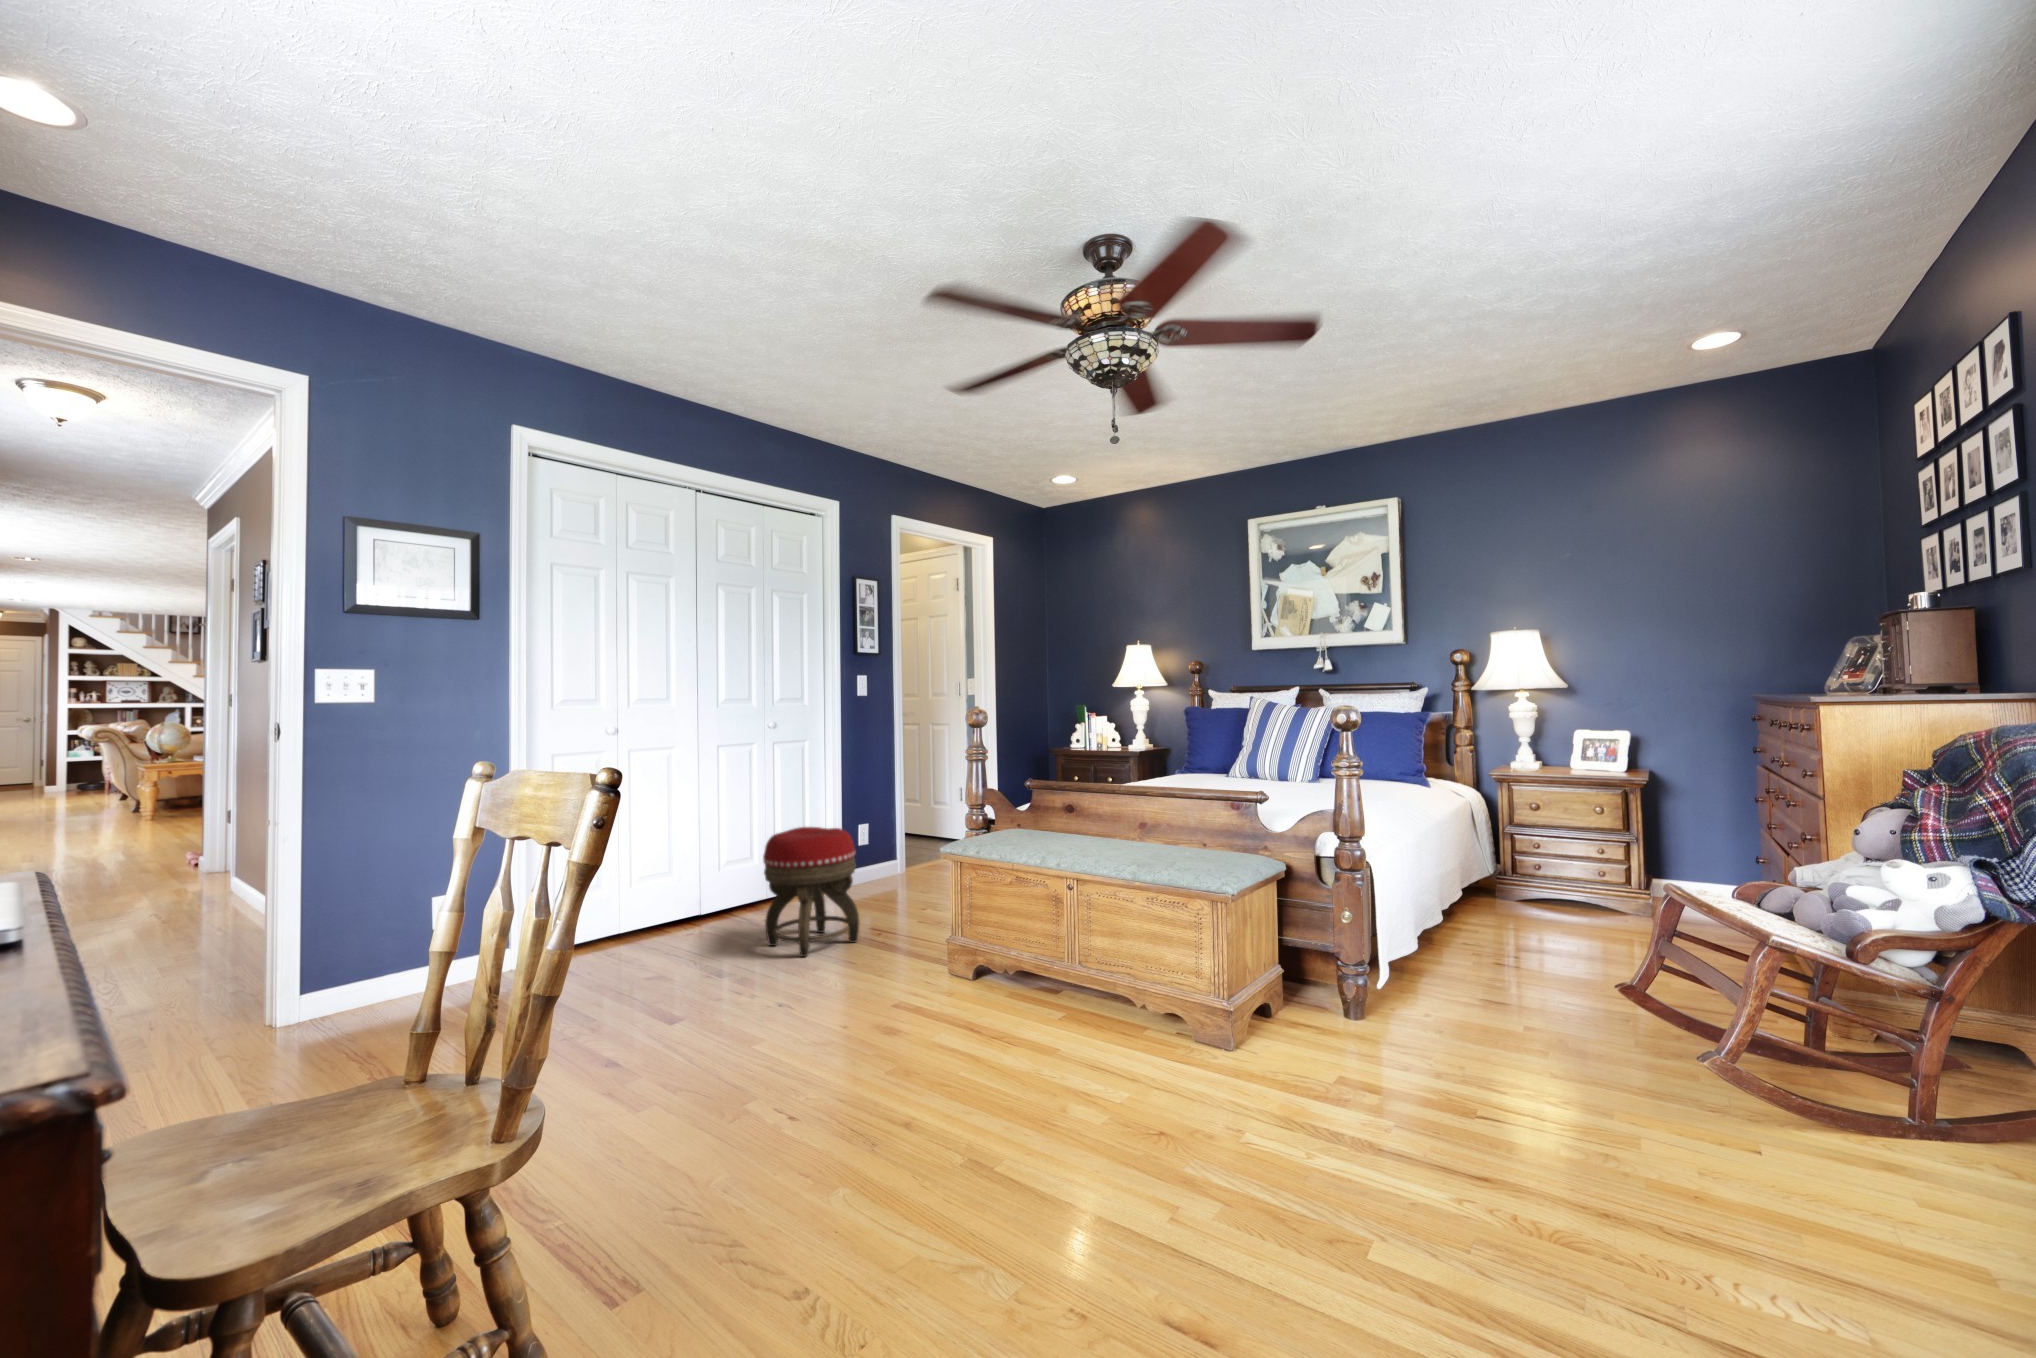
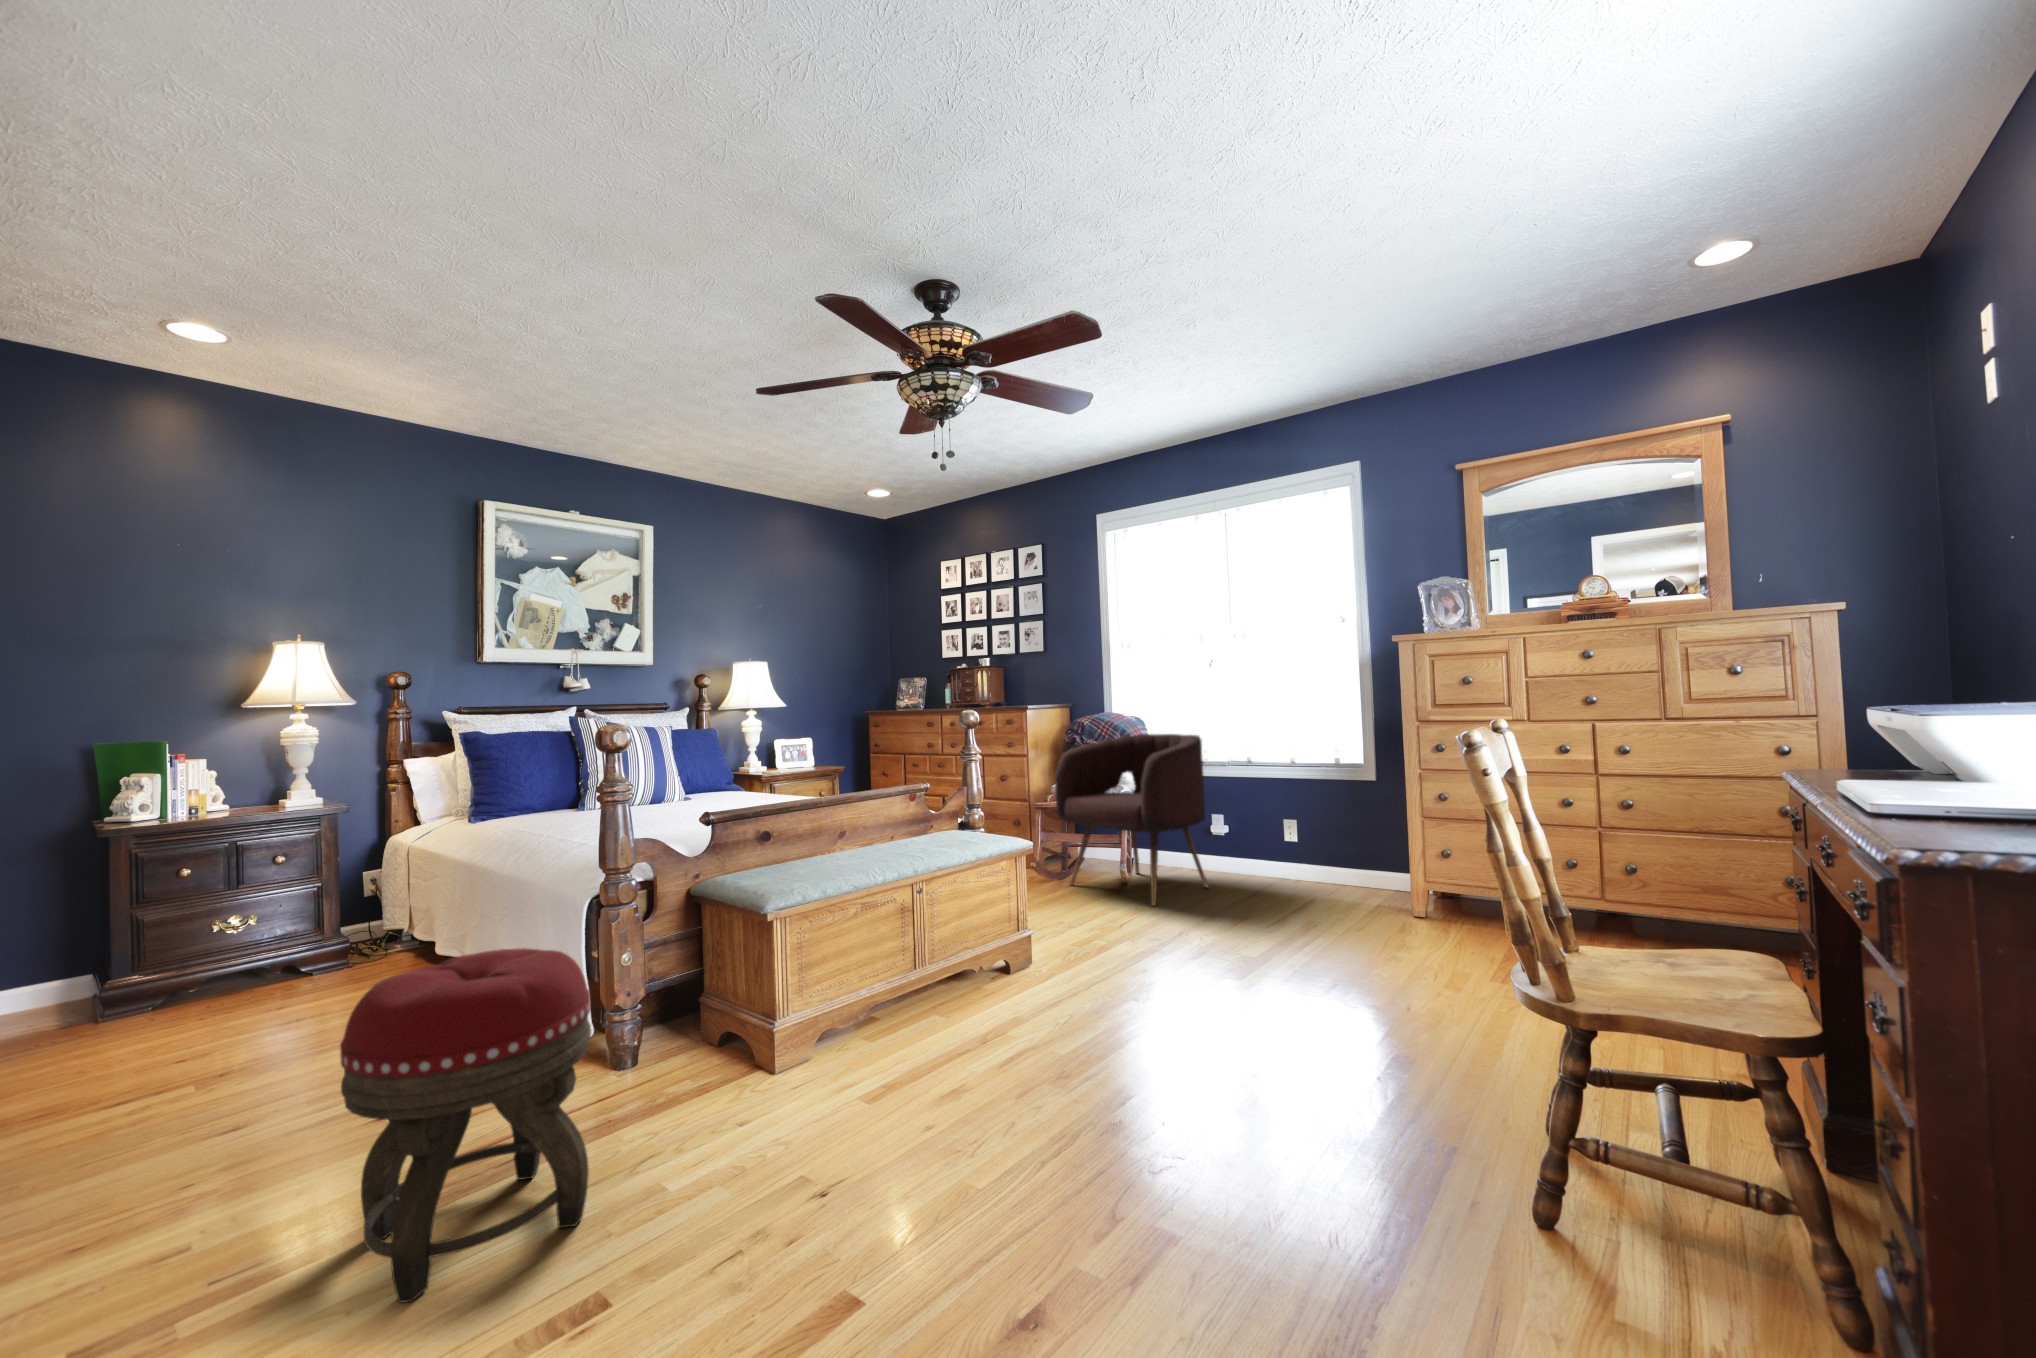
armchair: none [1507,797,1862,1203] -> present [1055,734,1208,906]

